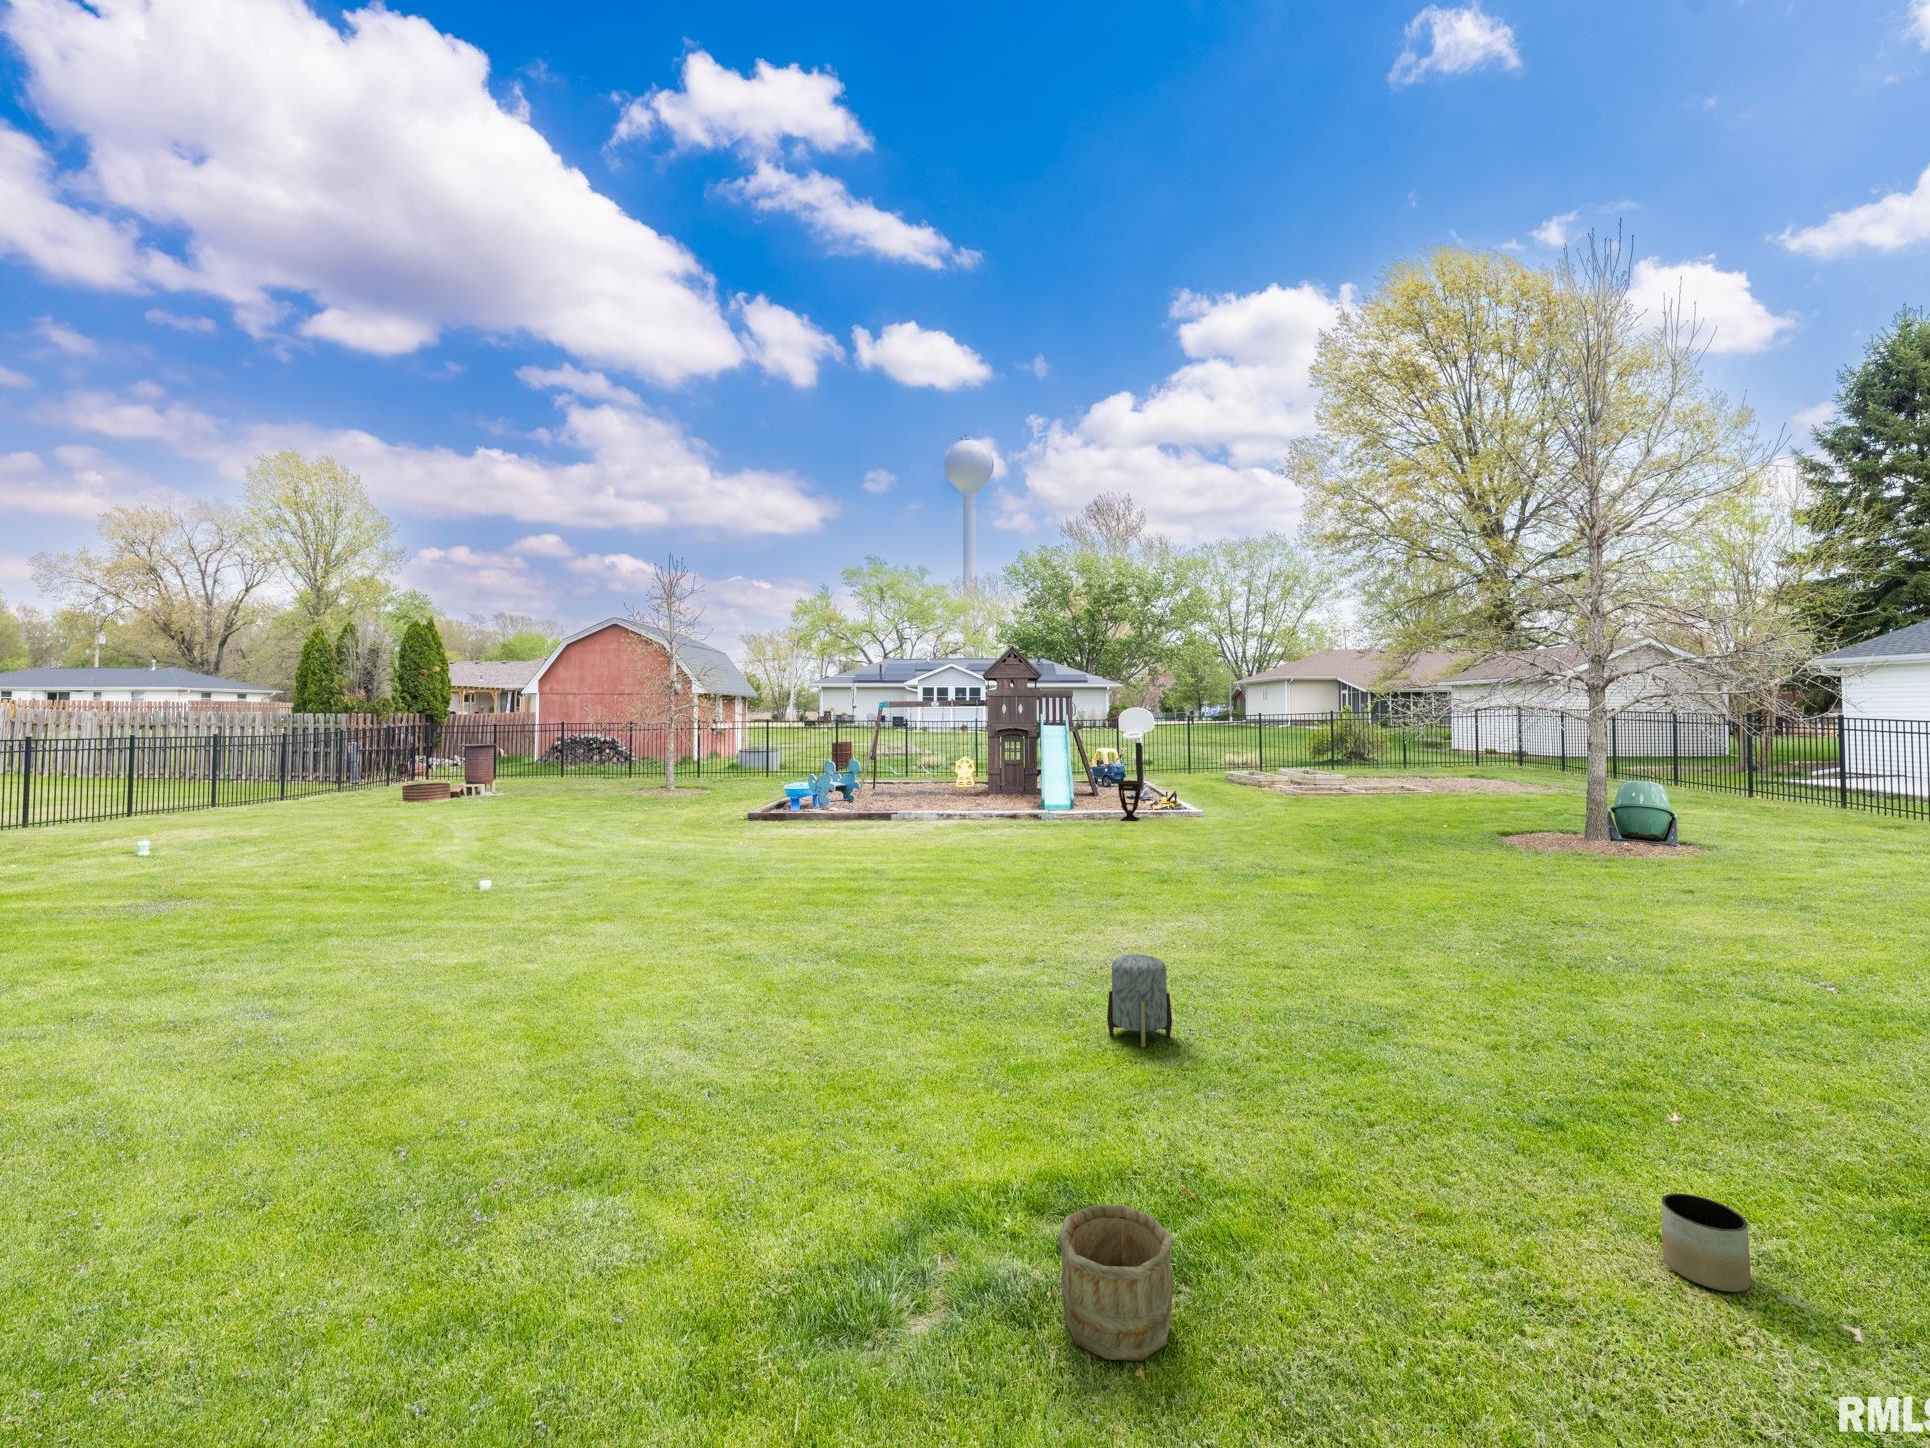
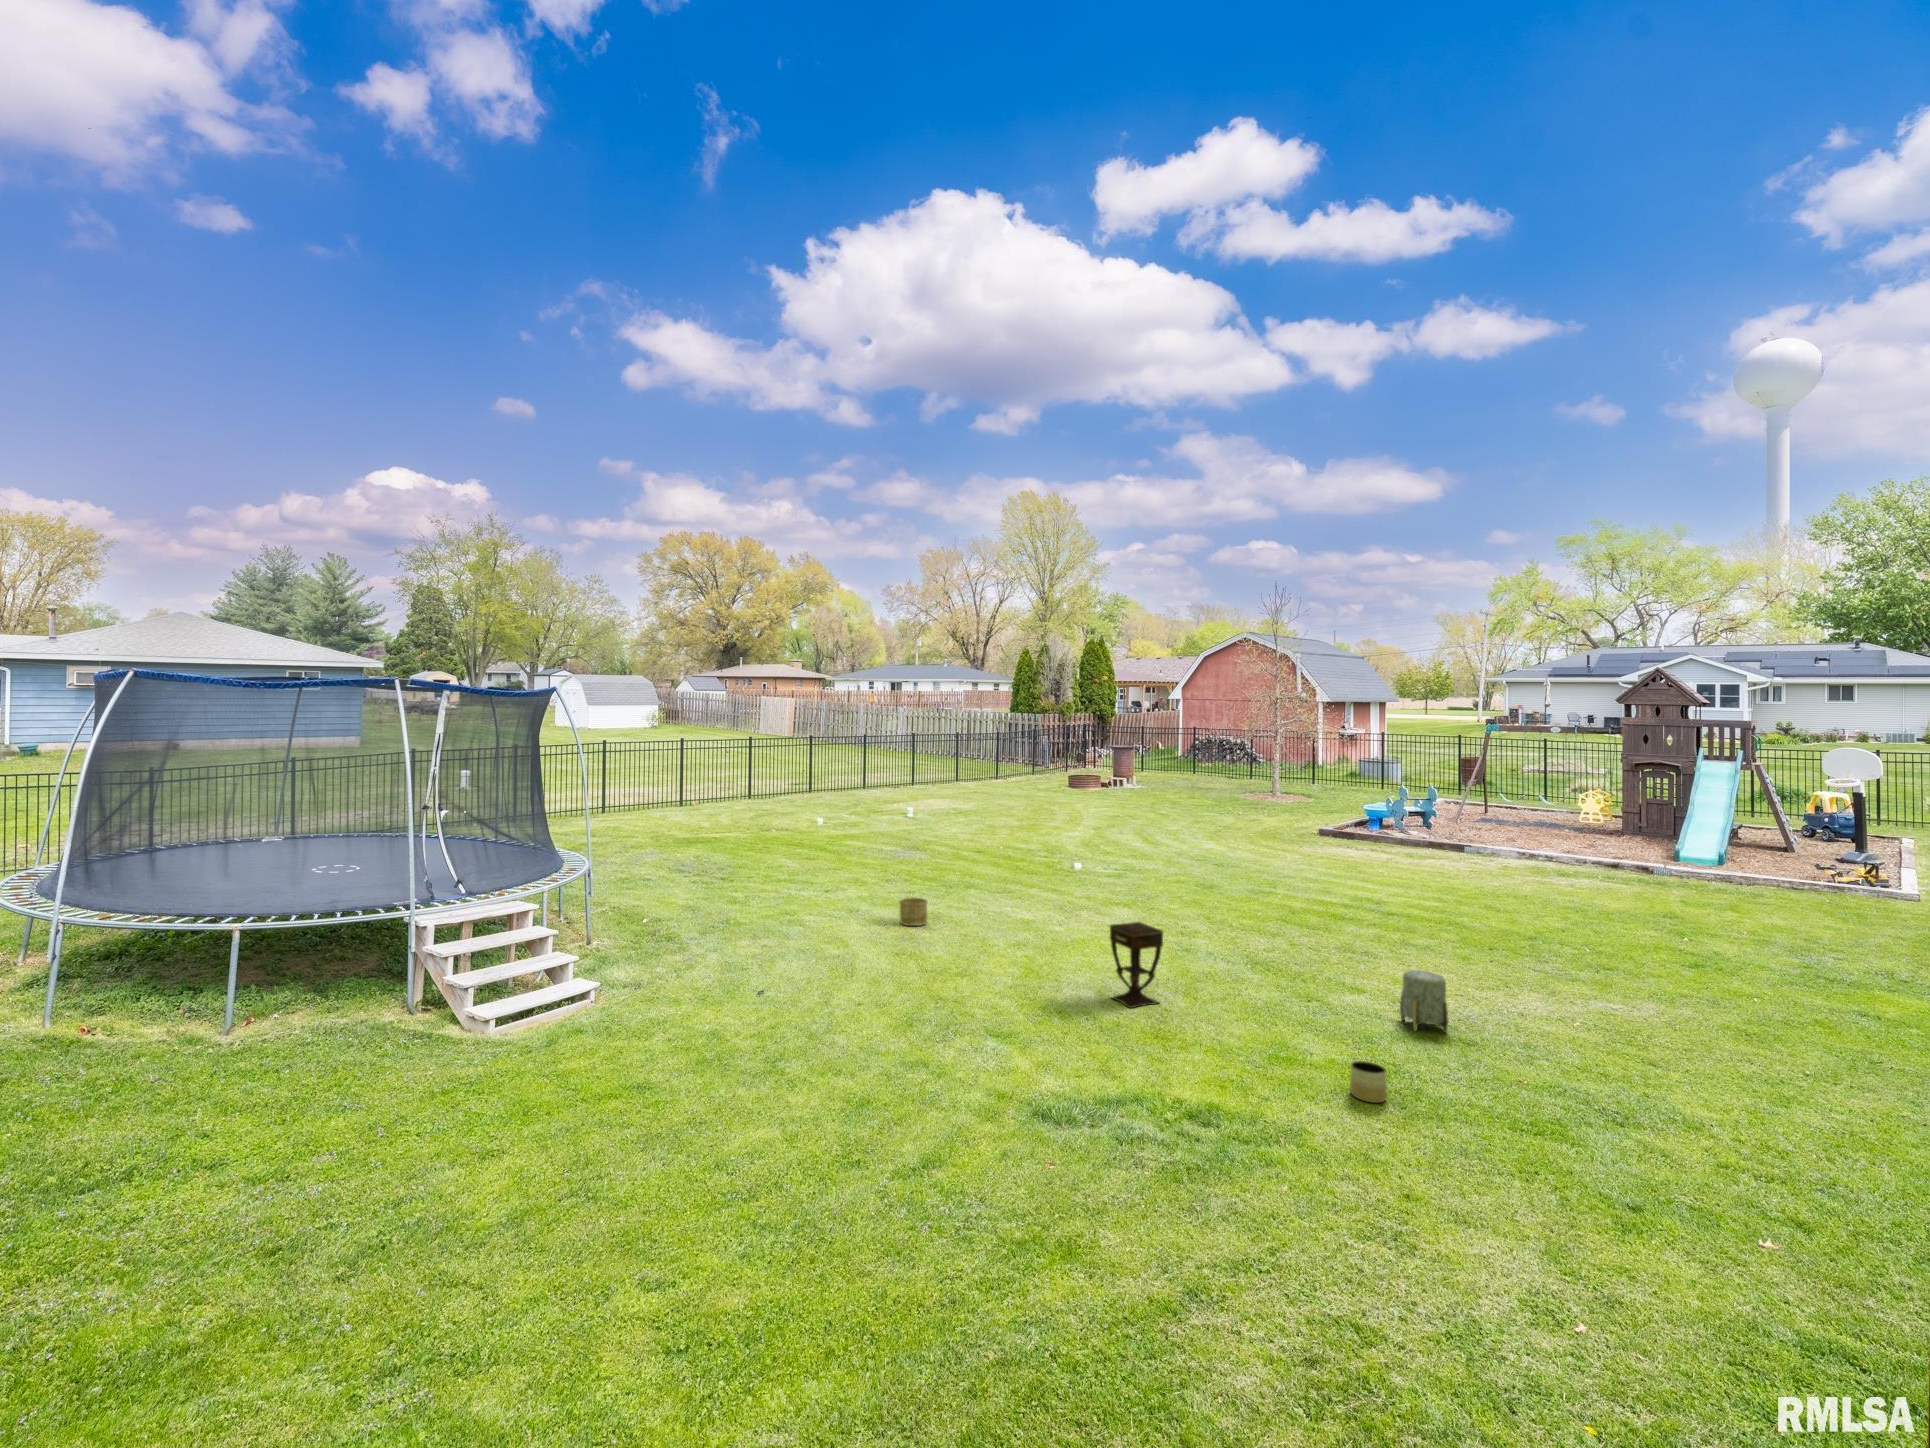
side table: present [1118,781,1141,821] -> present [1110,922,1163,1008]
planter: present [1661,1193,1751,1292] -> present [1350,1061,1387,1103]
wooden bucket: present [1057,1205,1173,1361] -> present [899,898,927,926]

